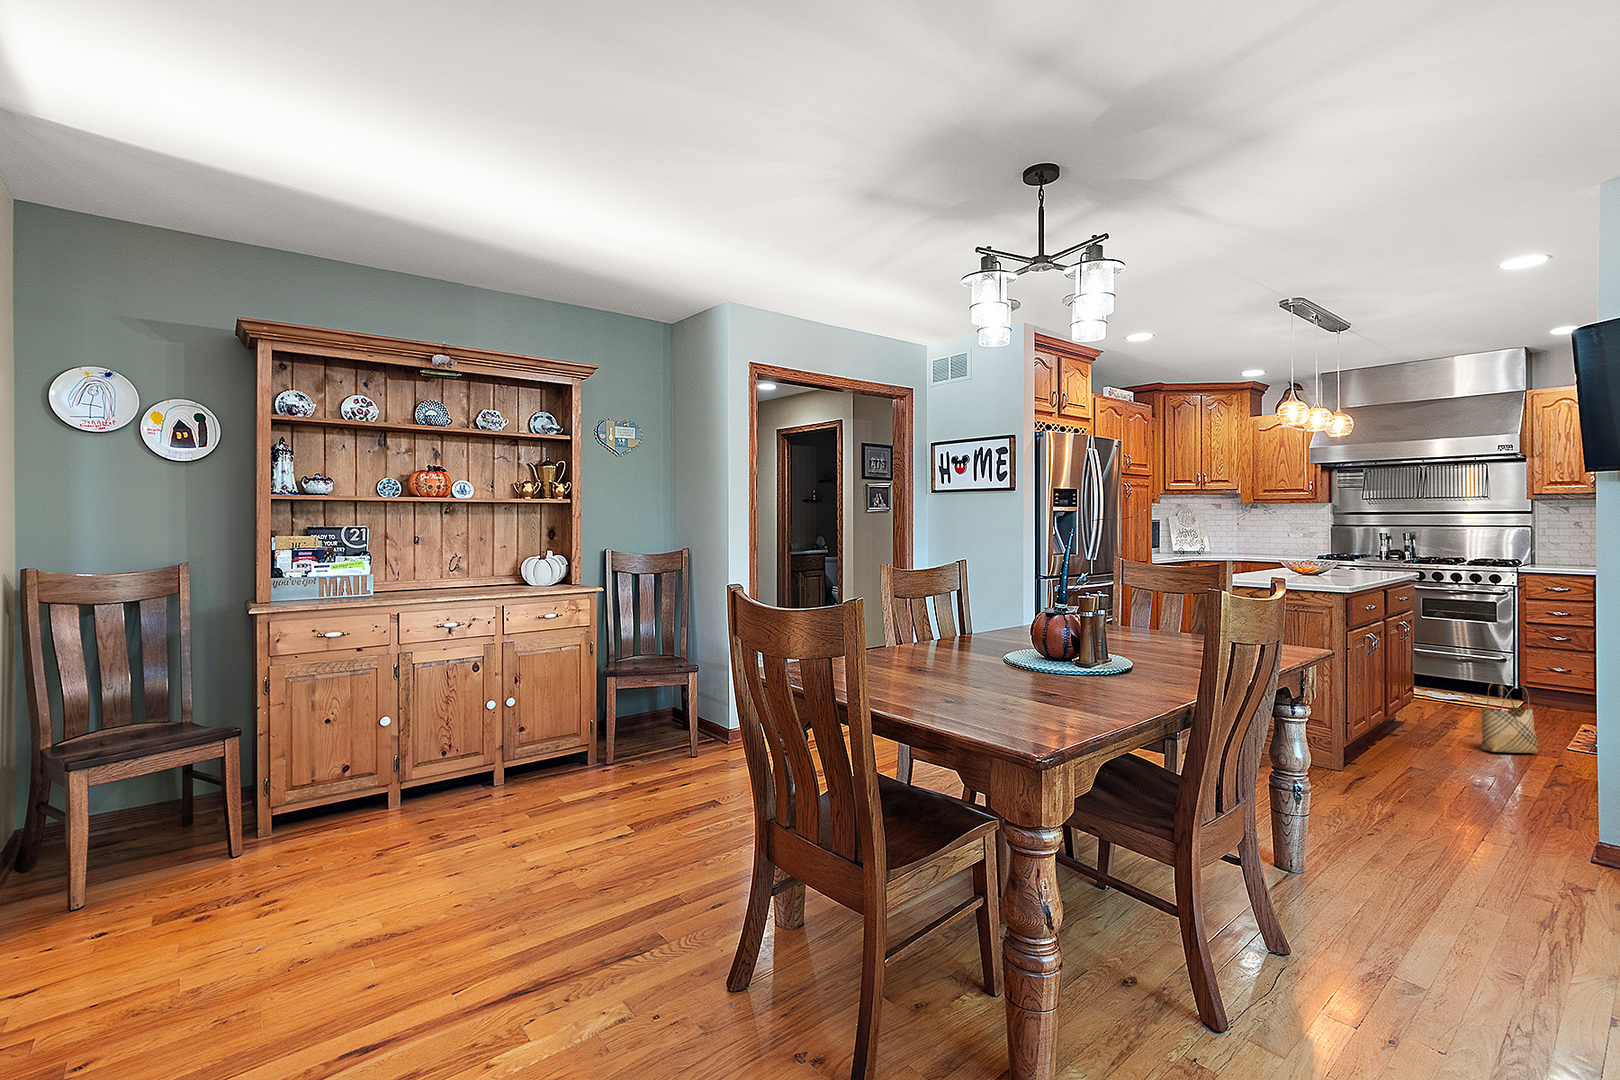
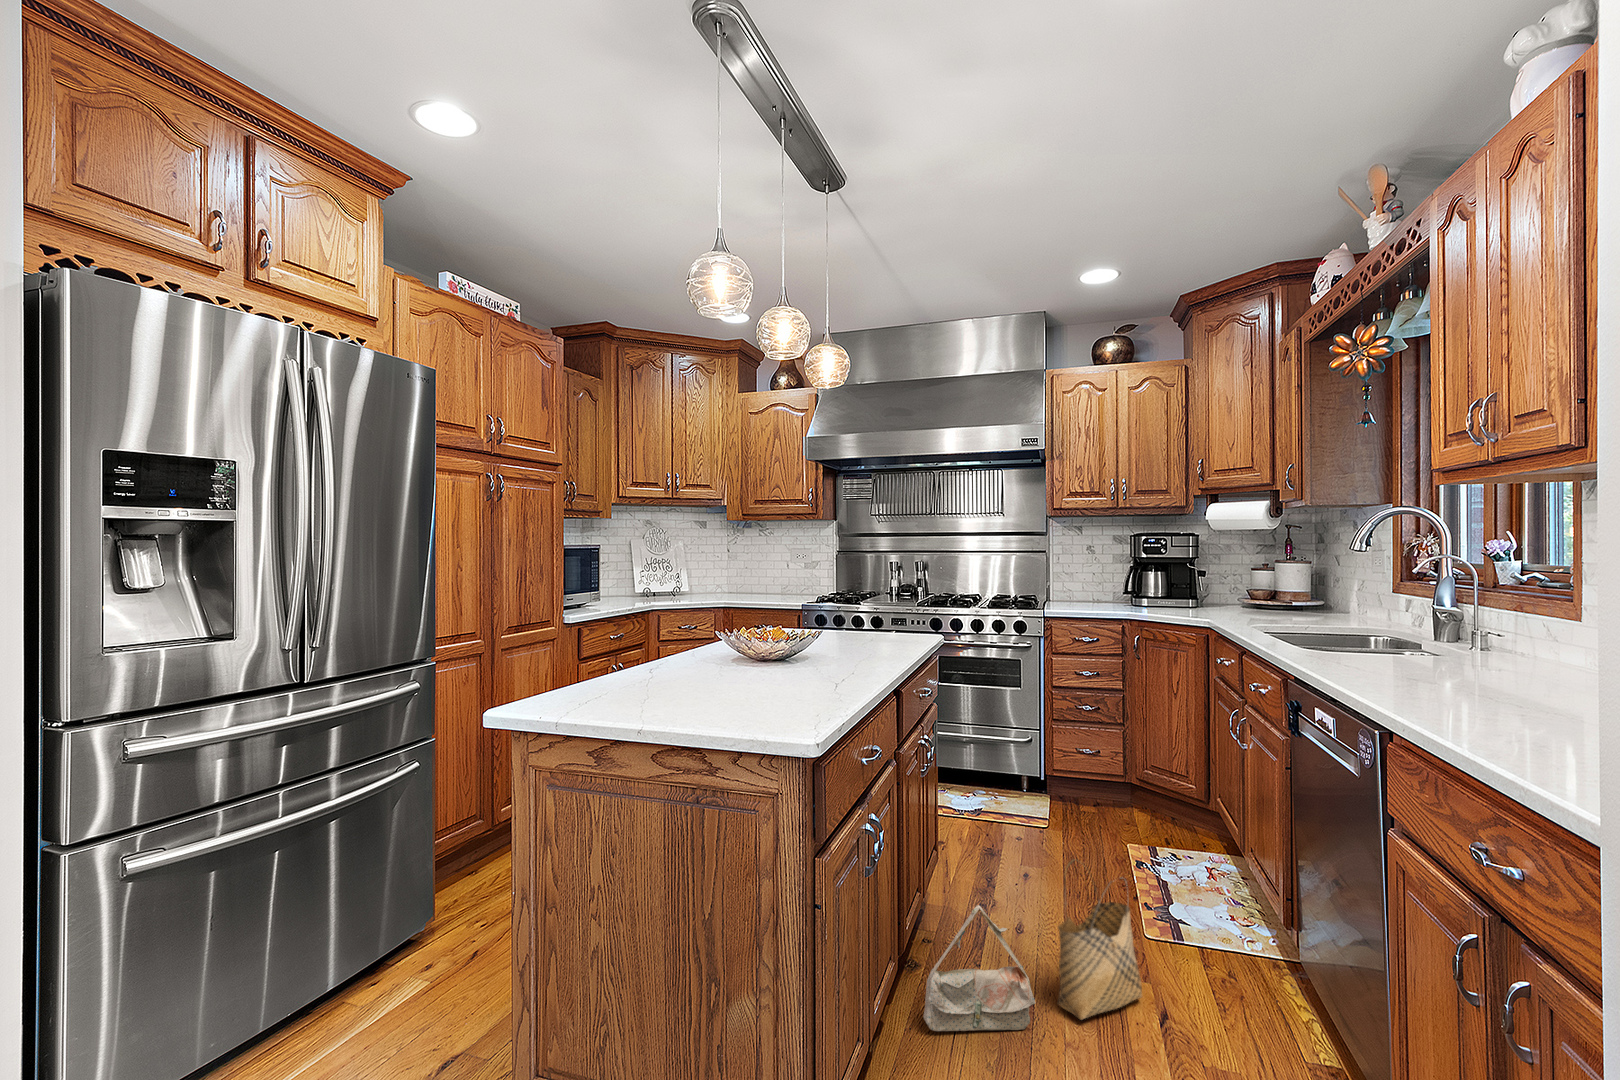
bag: none [1398,691,1464,751] -> present [923,905,1036,1031]

